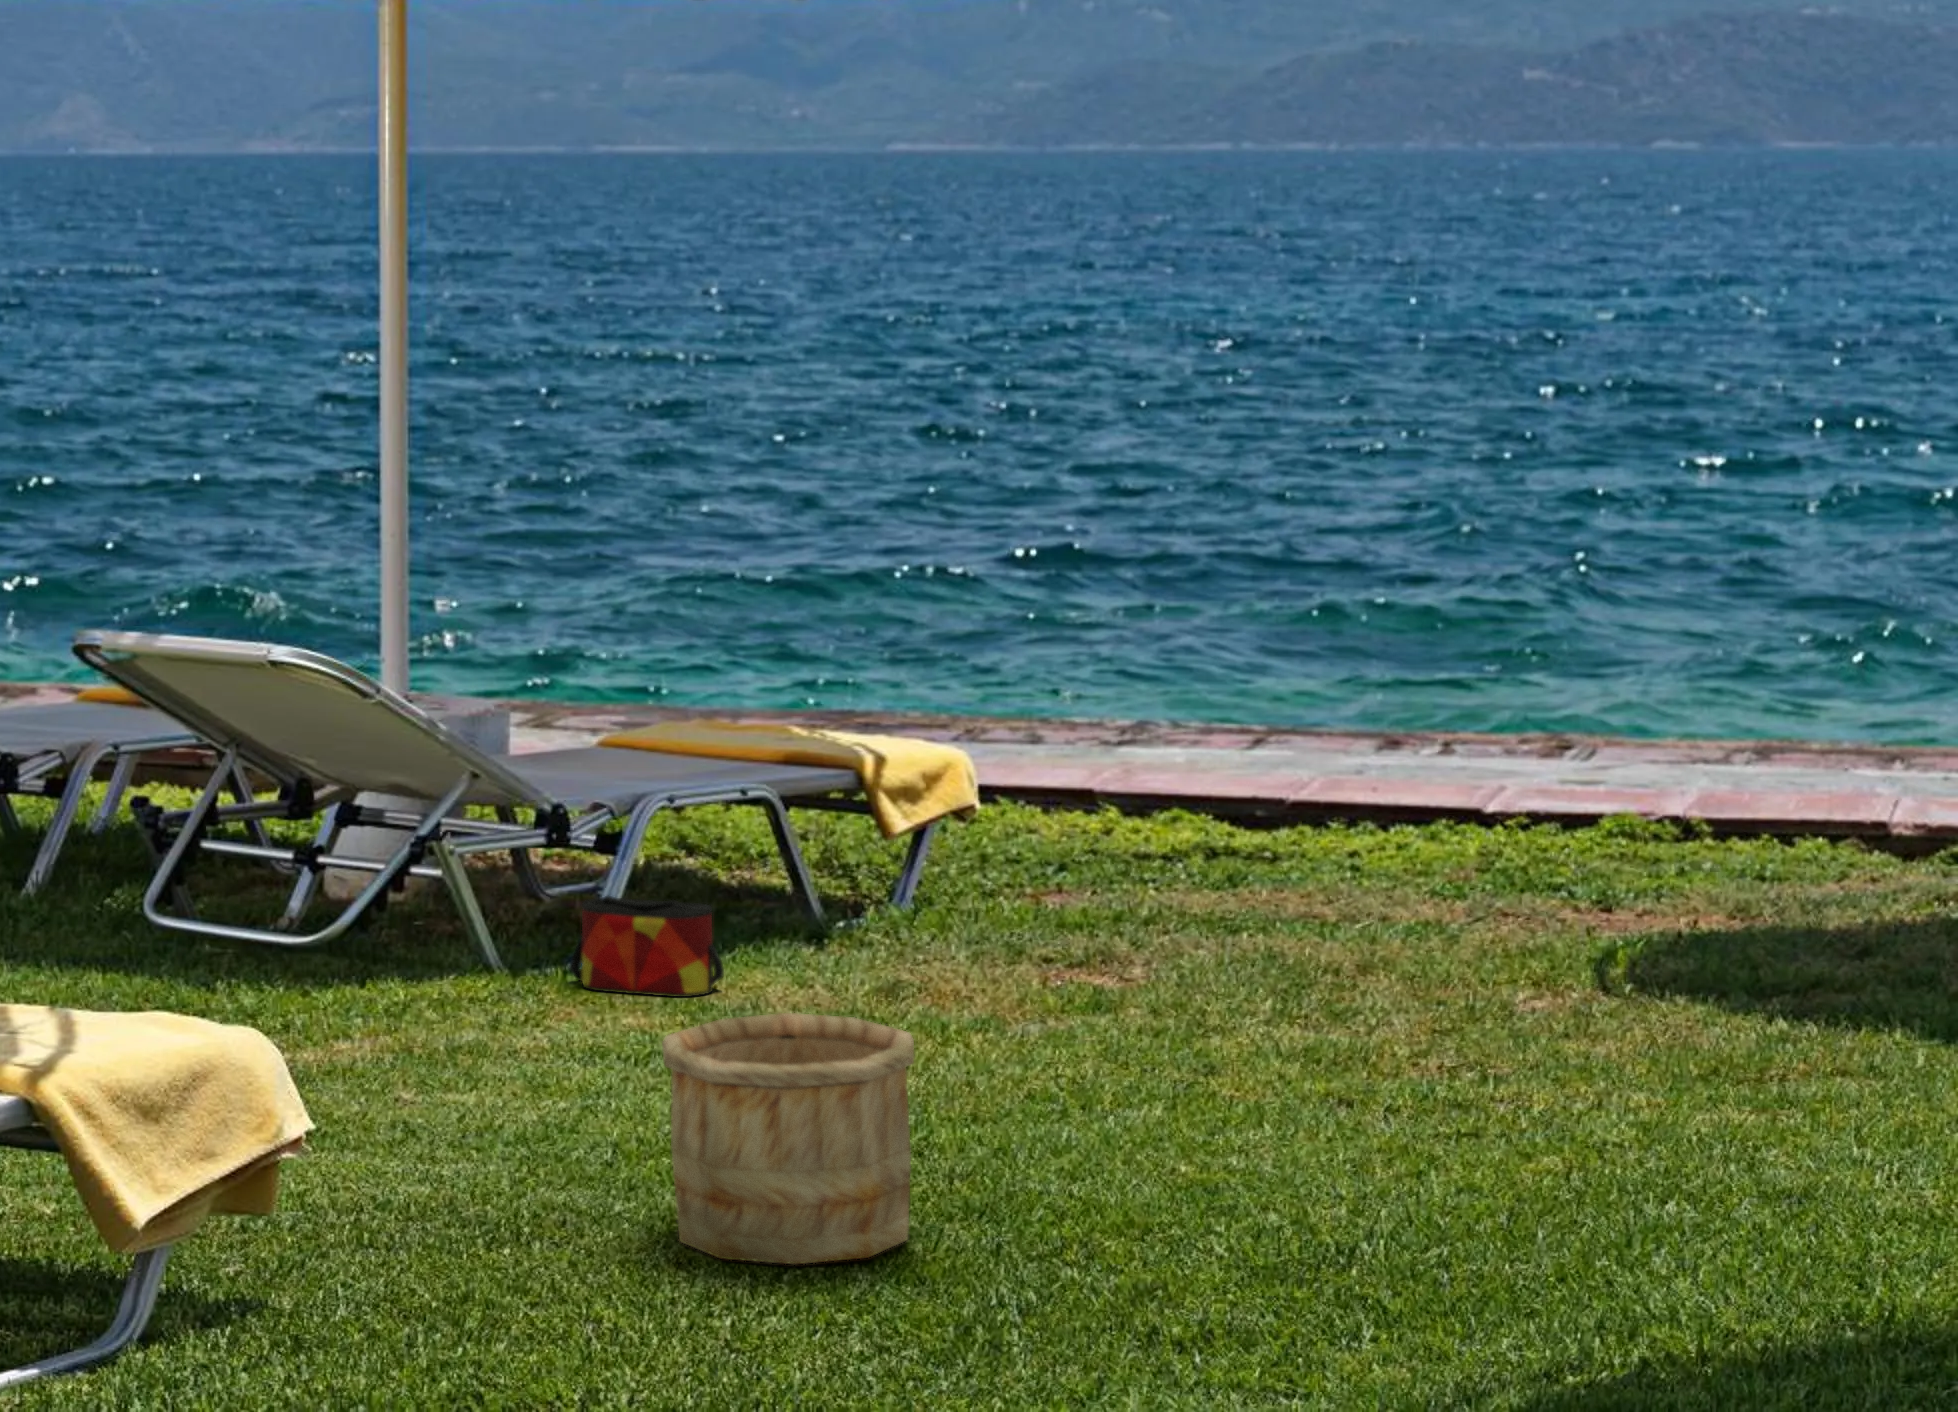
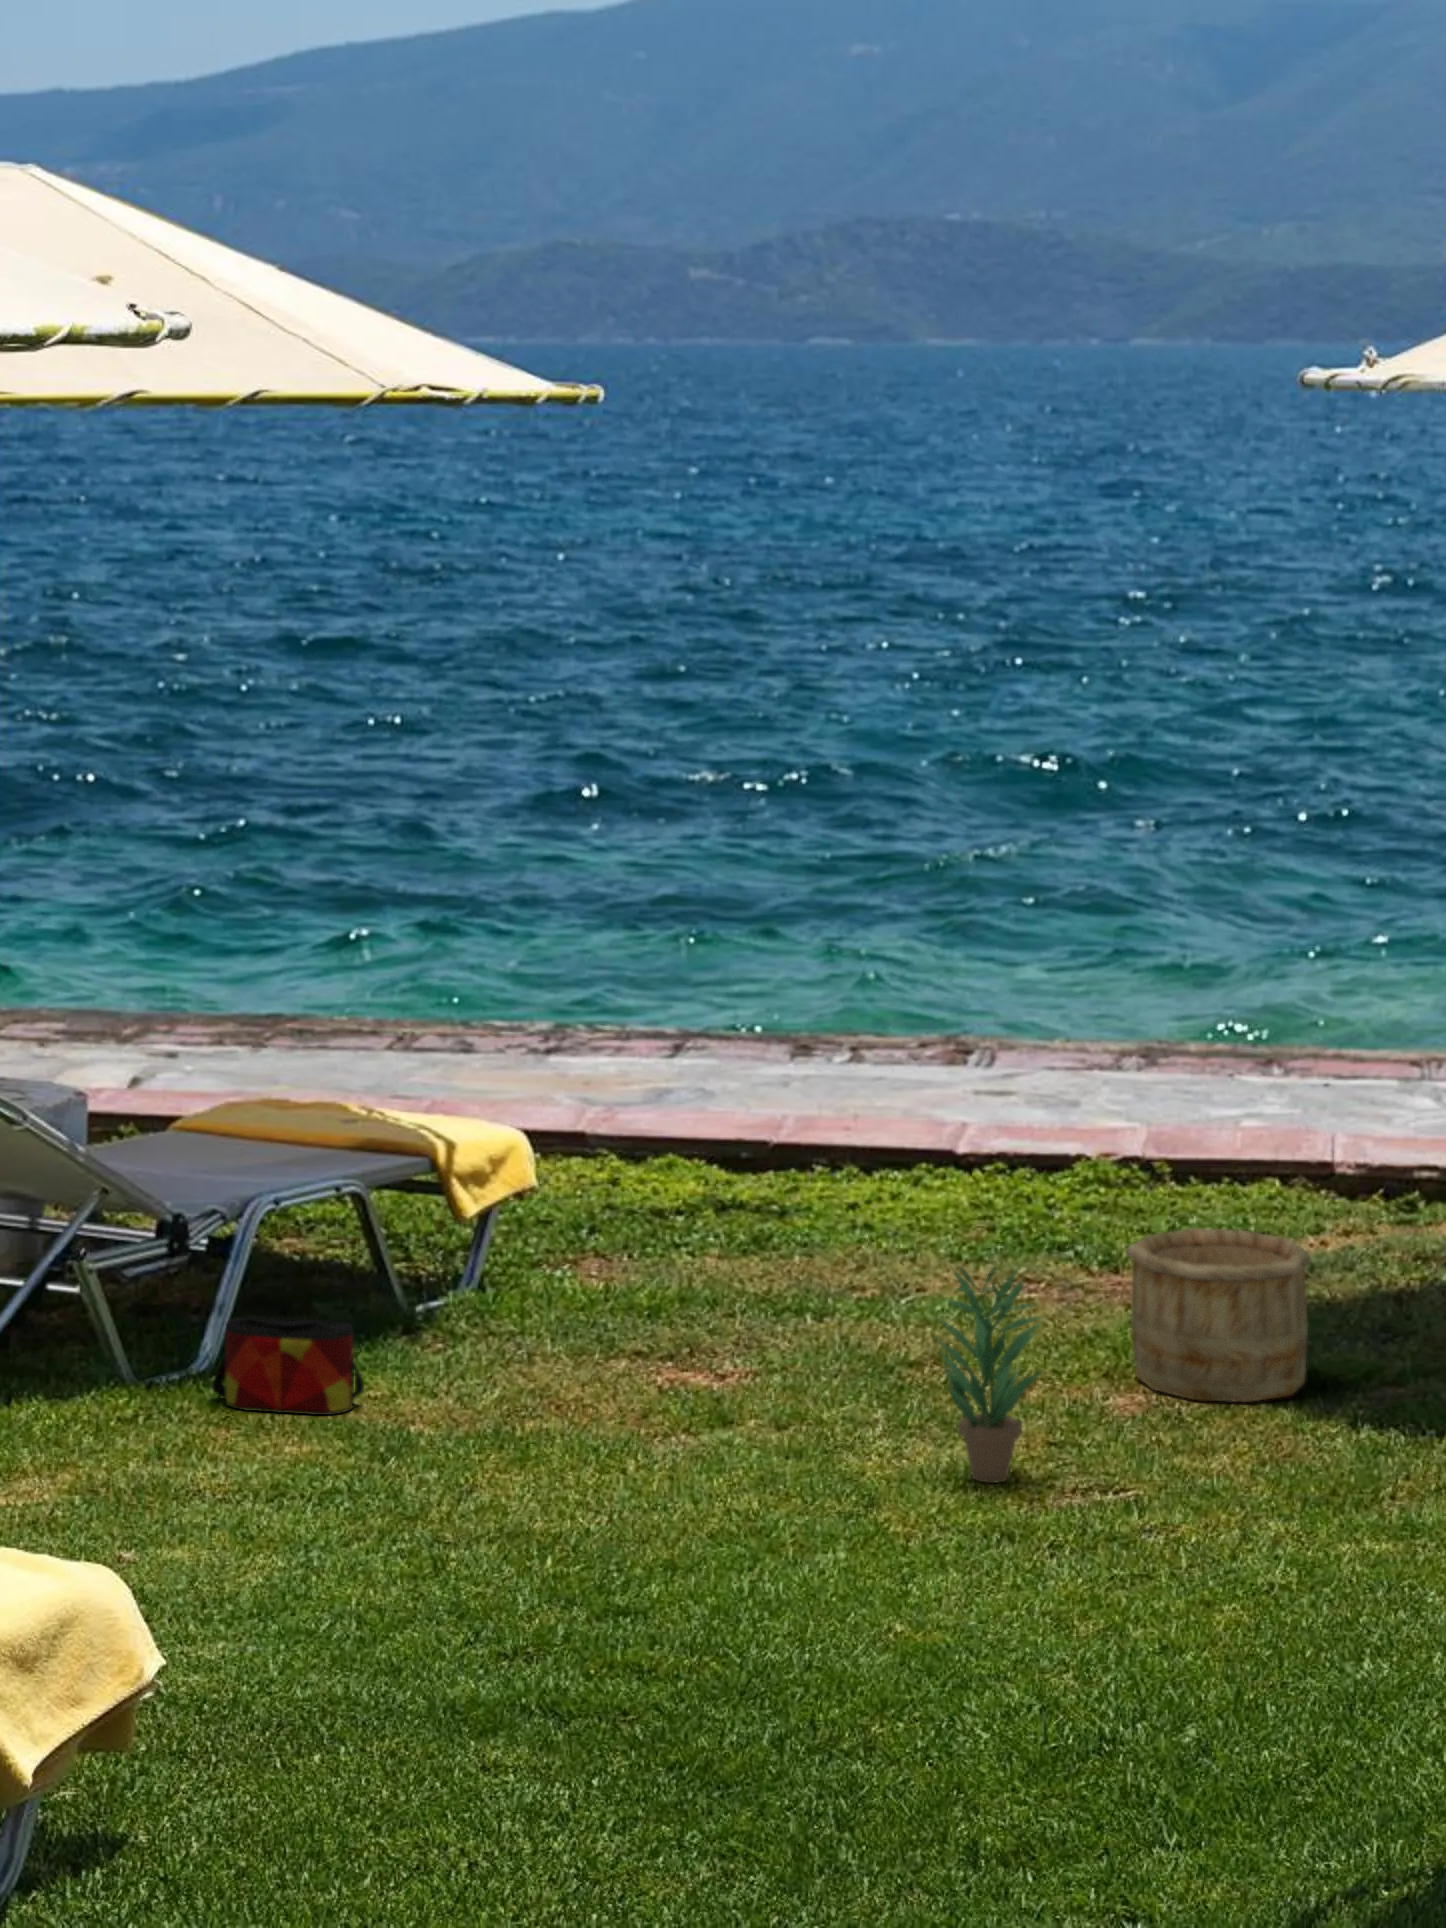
potted plant: none [1294,828,1424,1068] -> present [934,1266,1041,1483]
wooden bucket: present [662,1013,914,1264] -> present [1126,1228,1311,1402]

